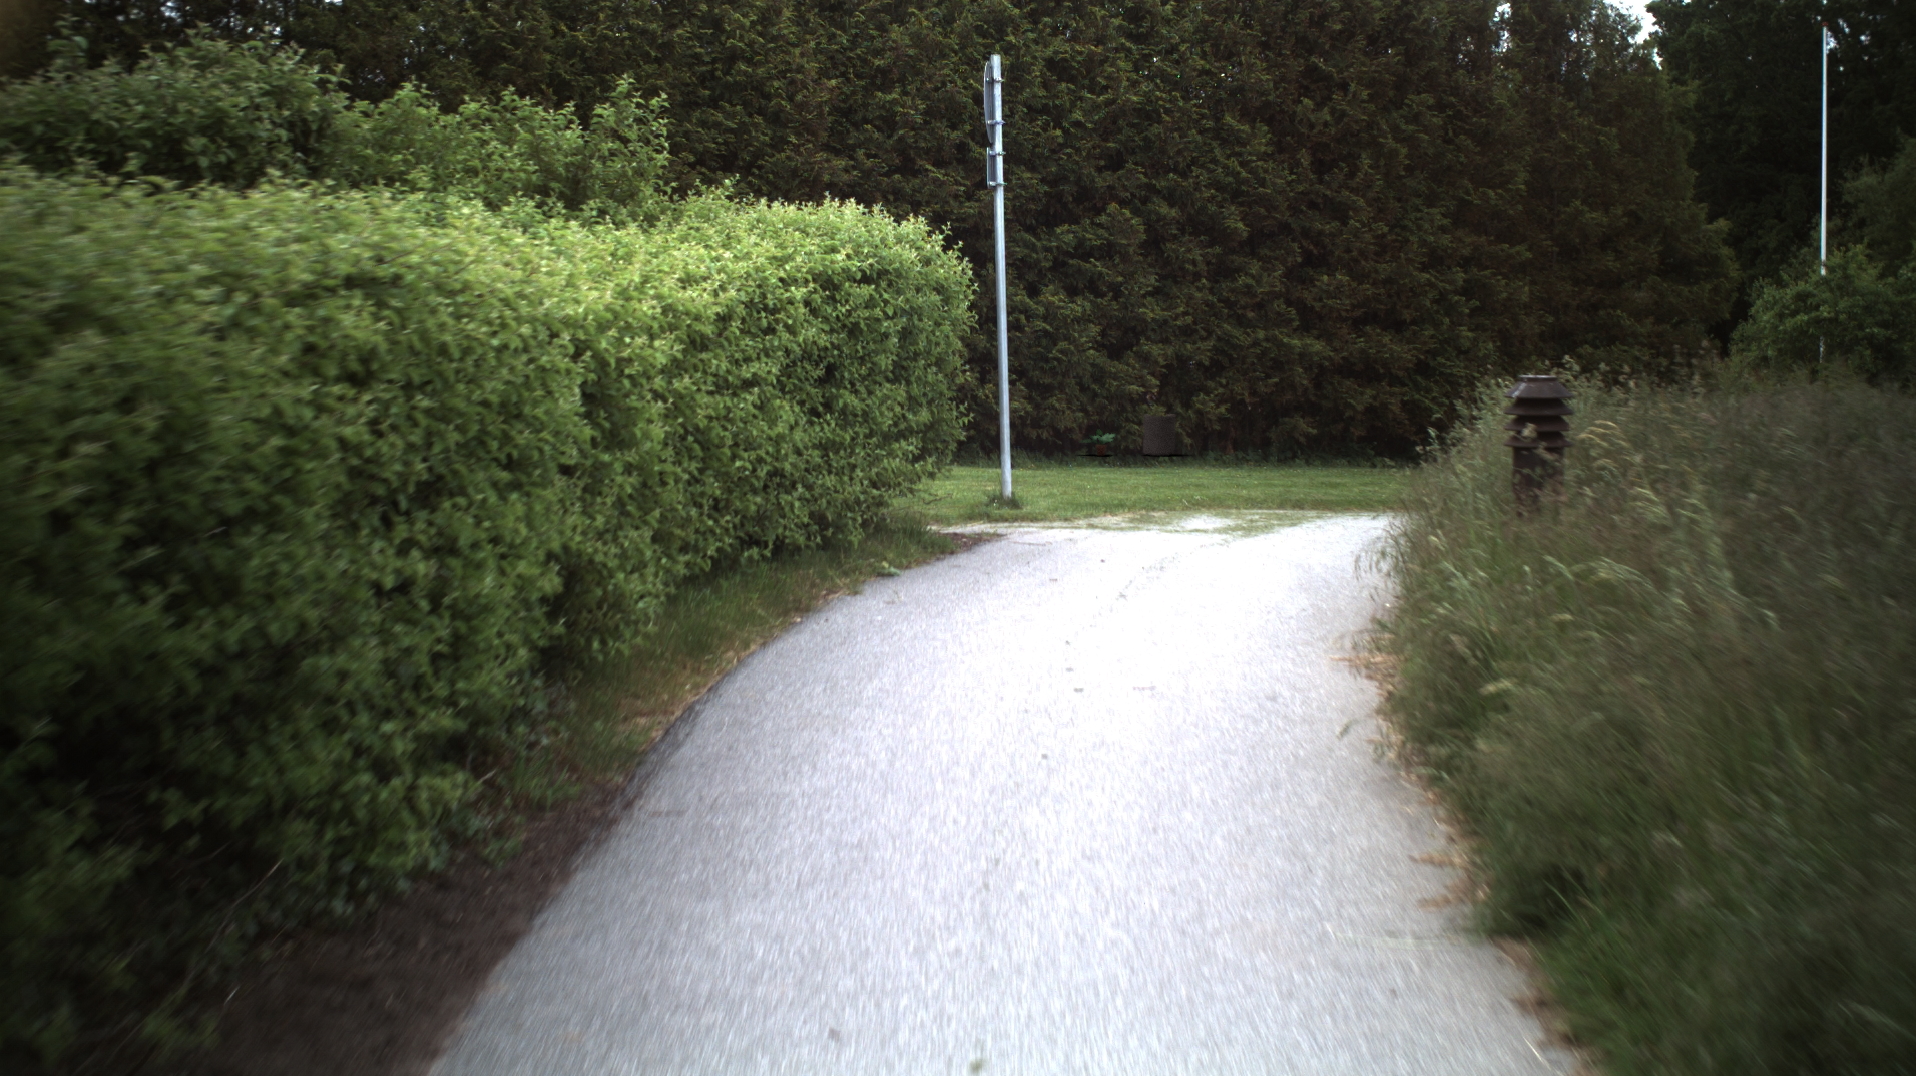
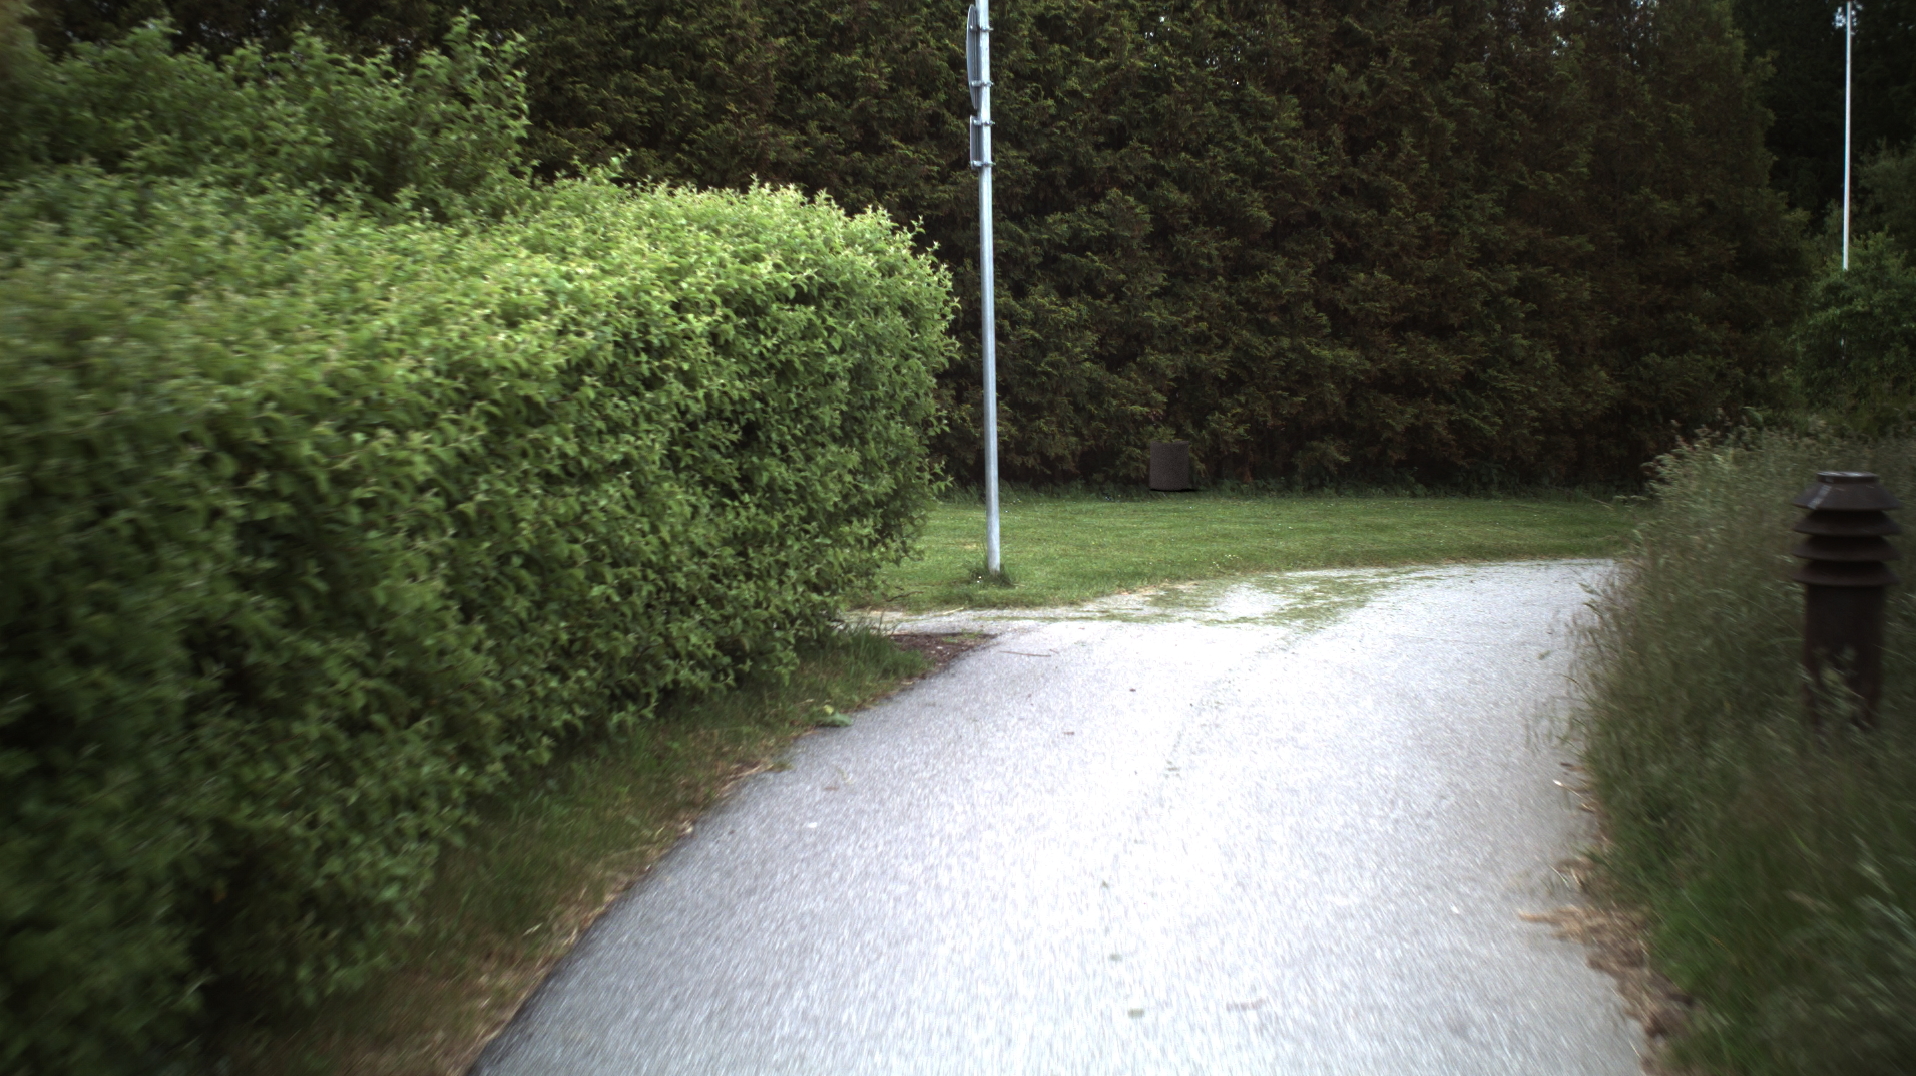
potted plant: present [1080,430,1115,456] -> none [1072,458,1117,490]

